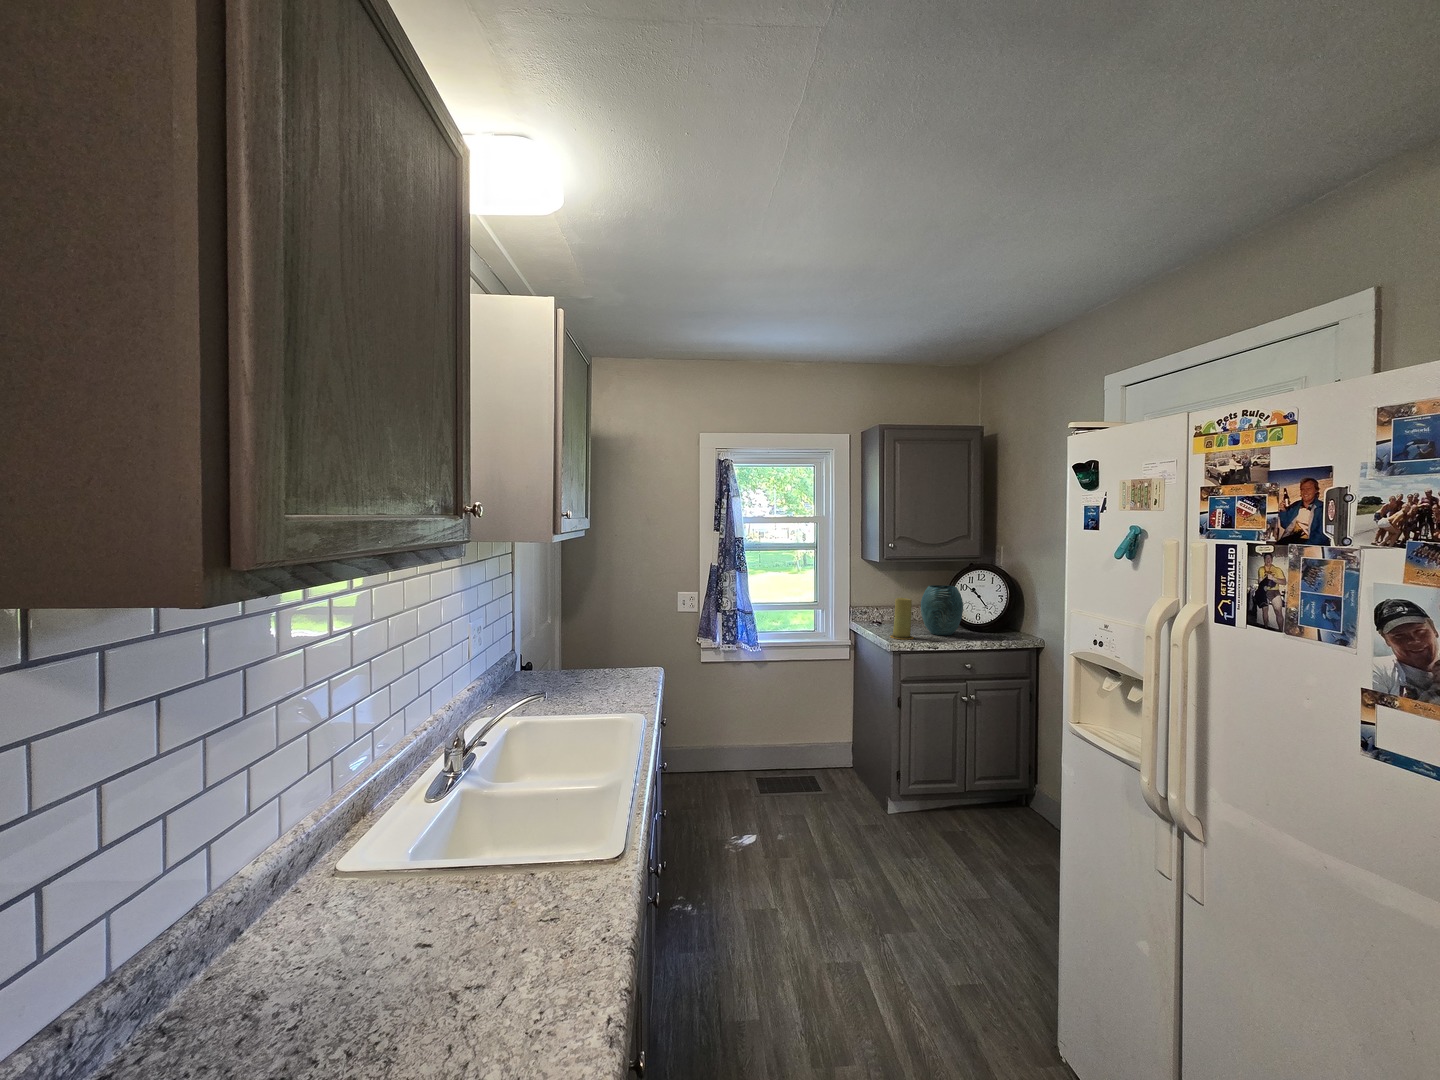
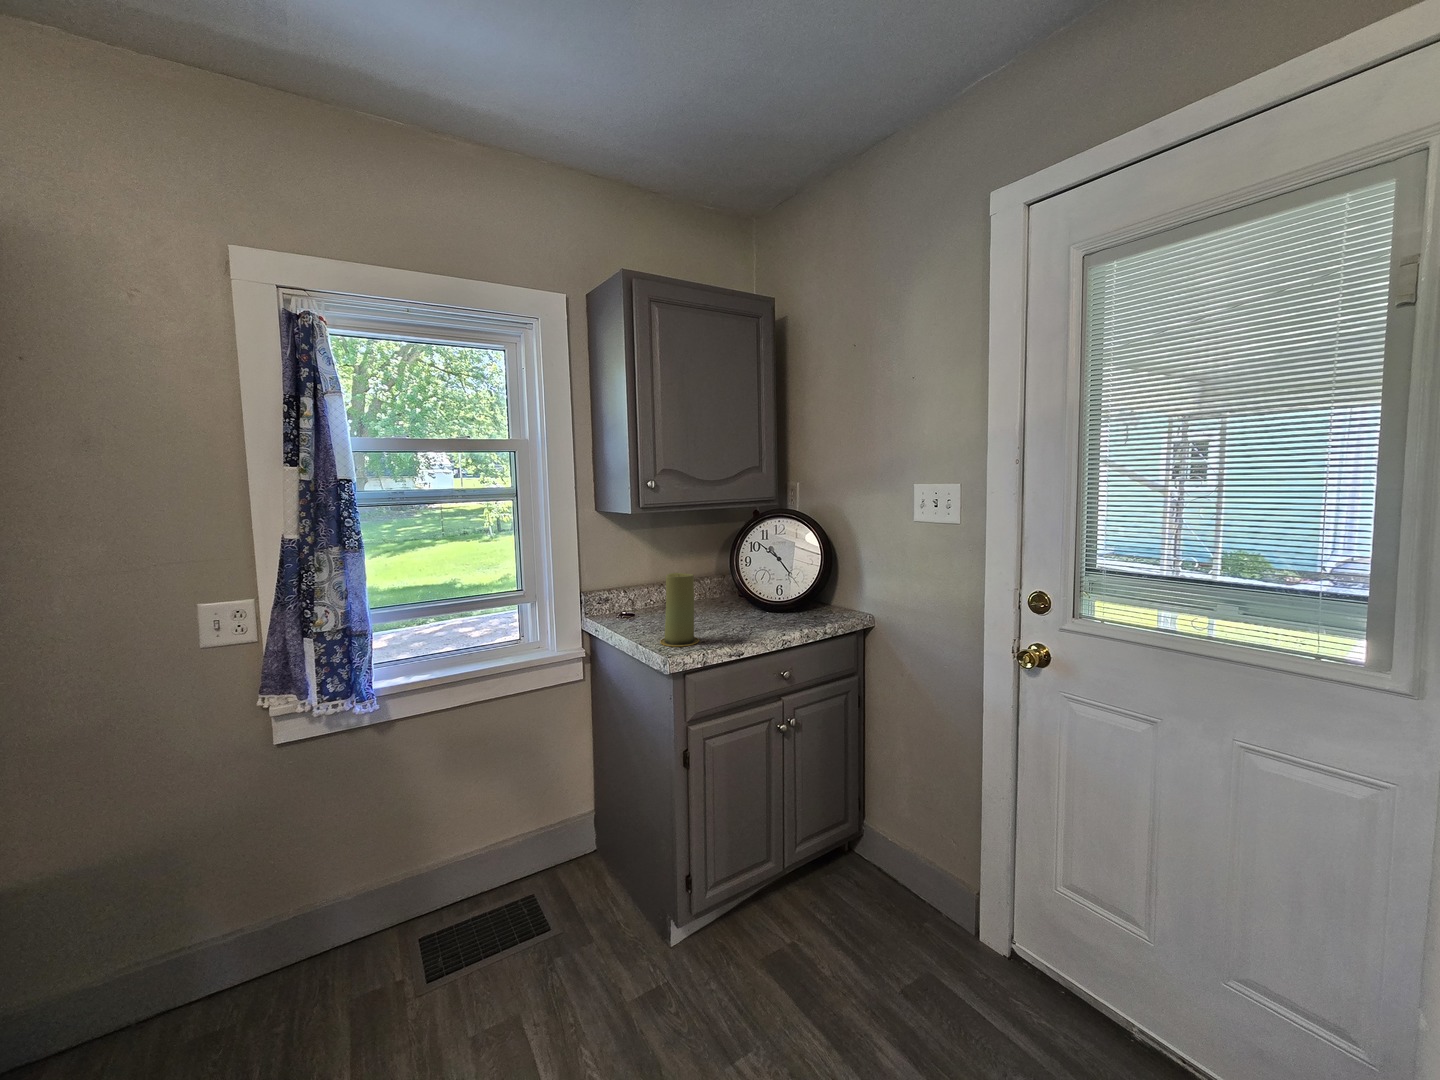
vase: present [921,585,963,635] -> none [702,546,767,628]

